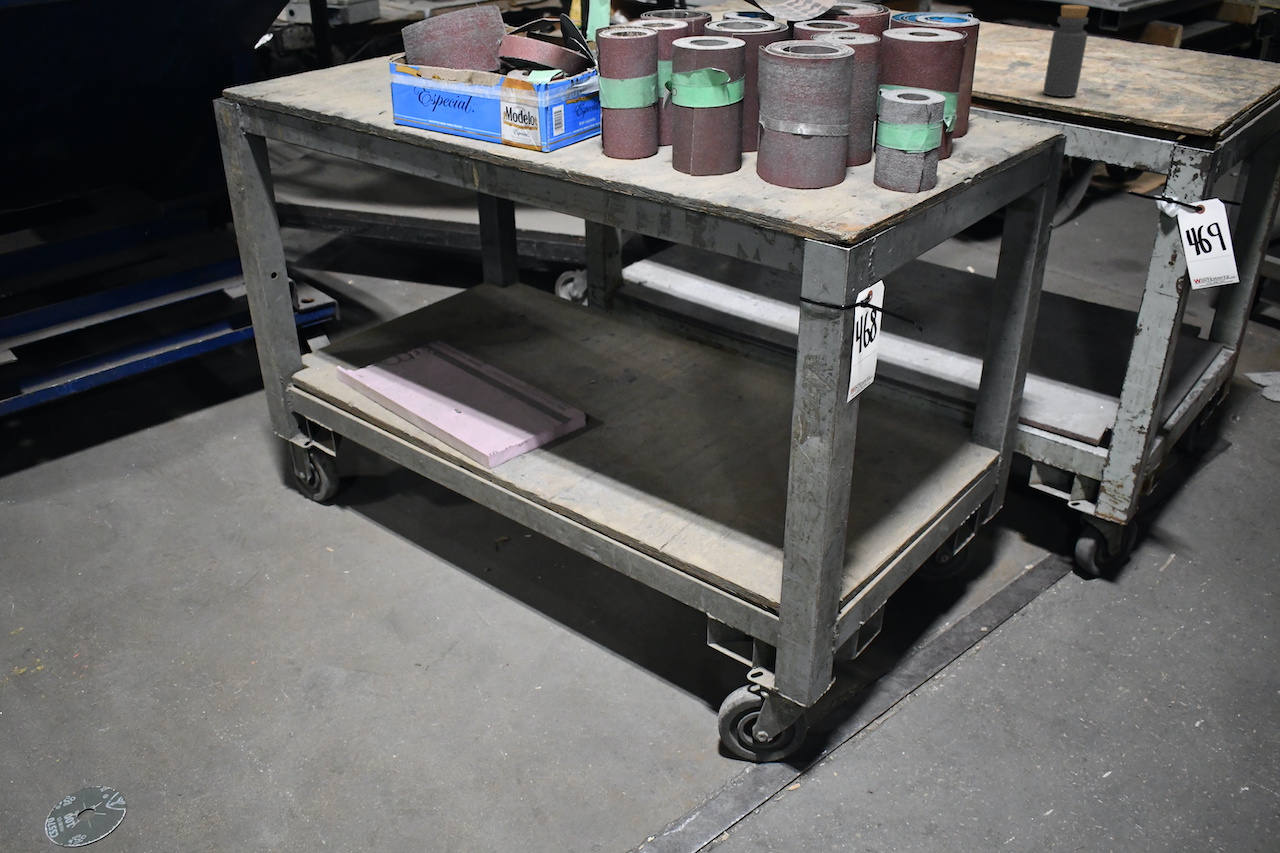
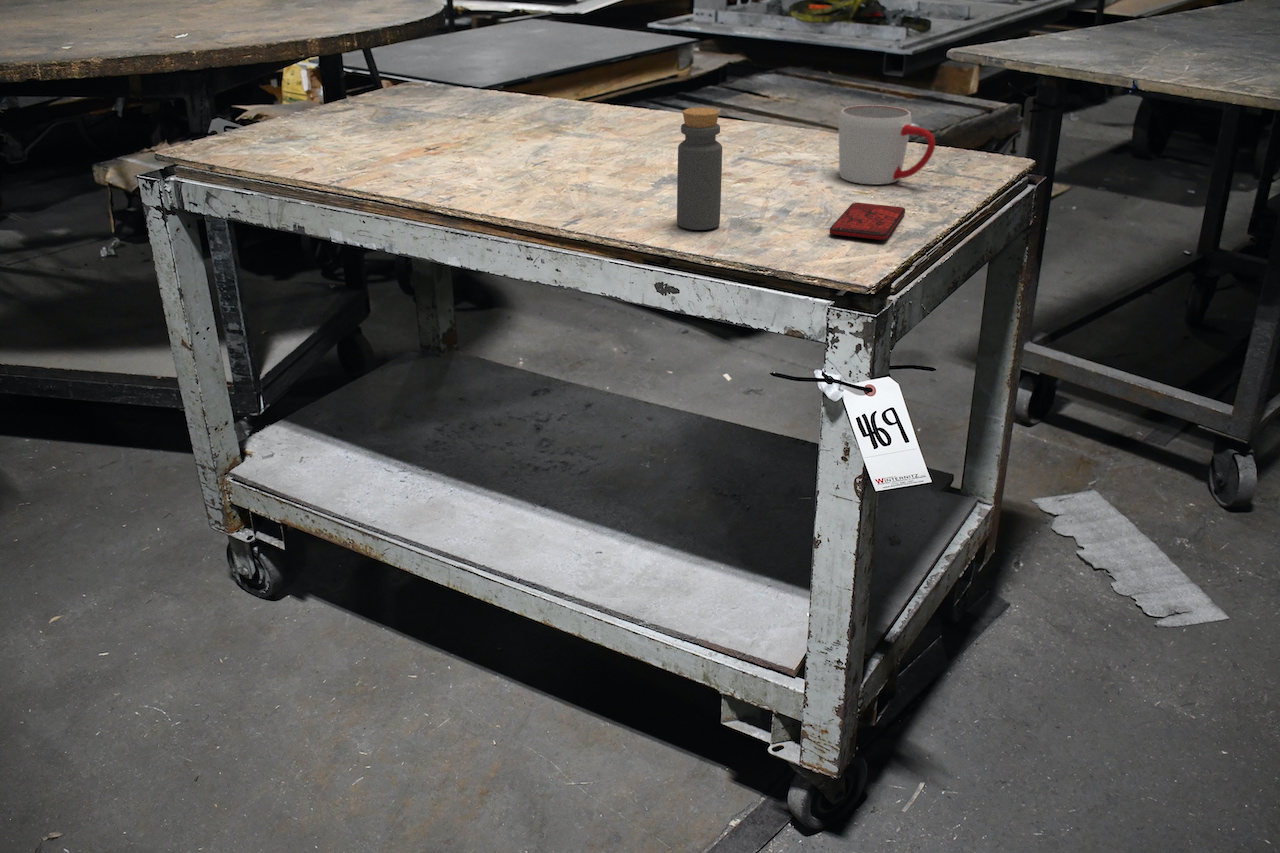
mug: none [1148,14,1234,75] -> present [838,105,935,184]
smartphone: none [1163,84,1214,105] -> present [830,203,905,240]

